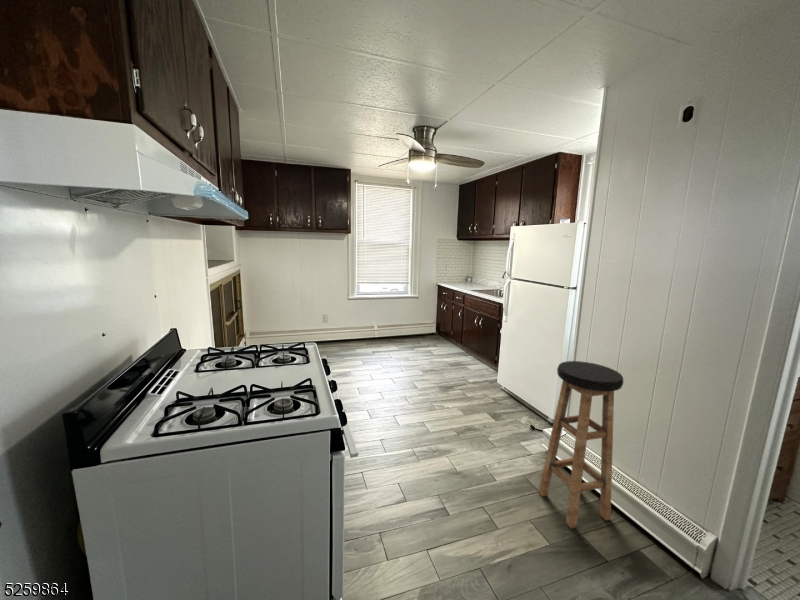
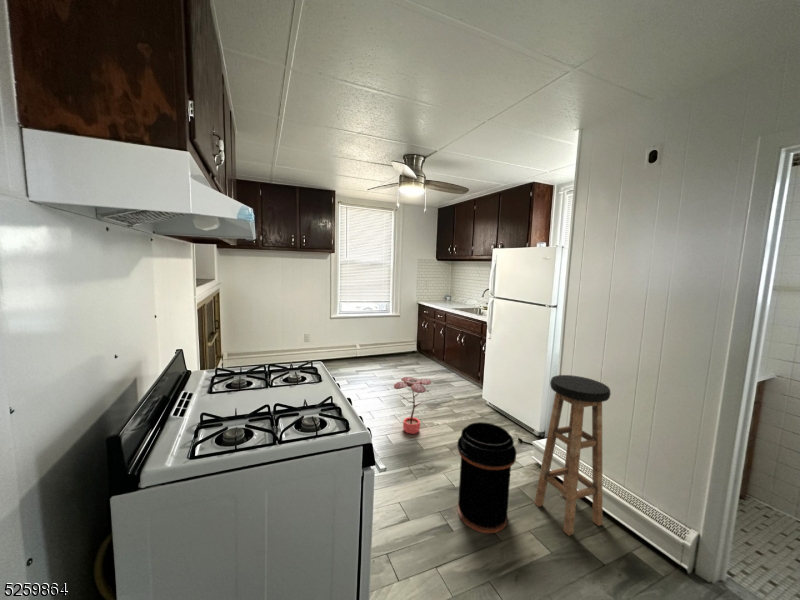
potted plant: none [401,359,440,416] -> present [394,377,431,434]
trash can: none [455,408,516,520] -> present [458,422,516,533]

